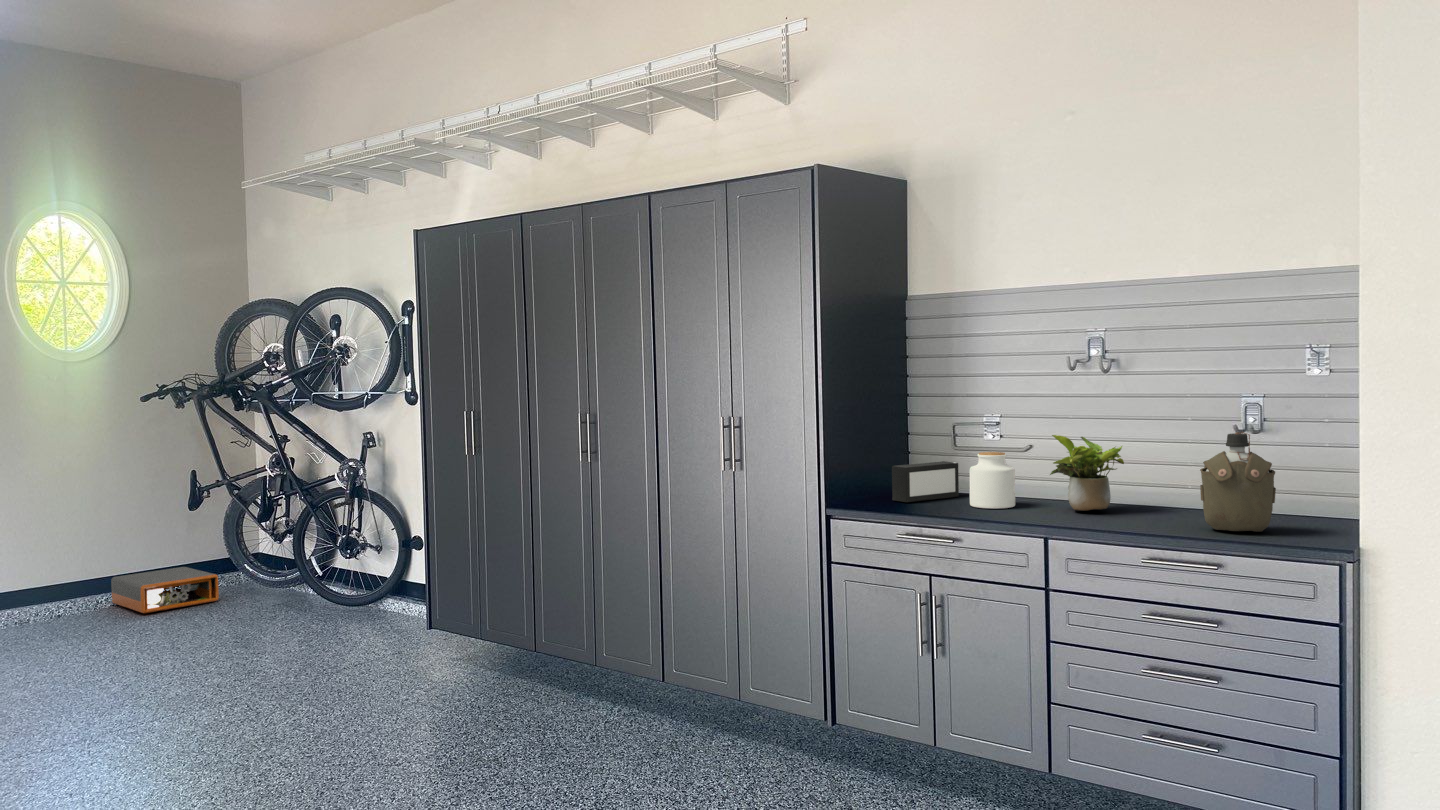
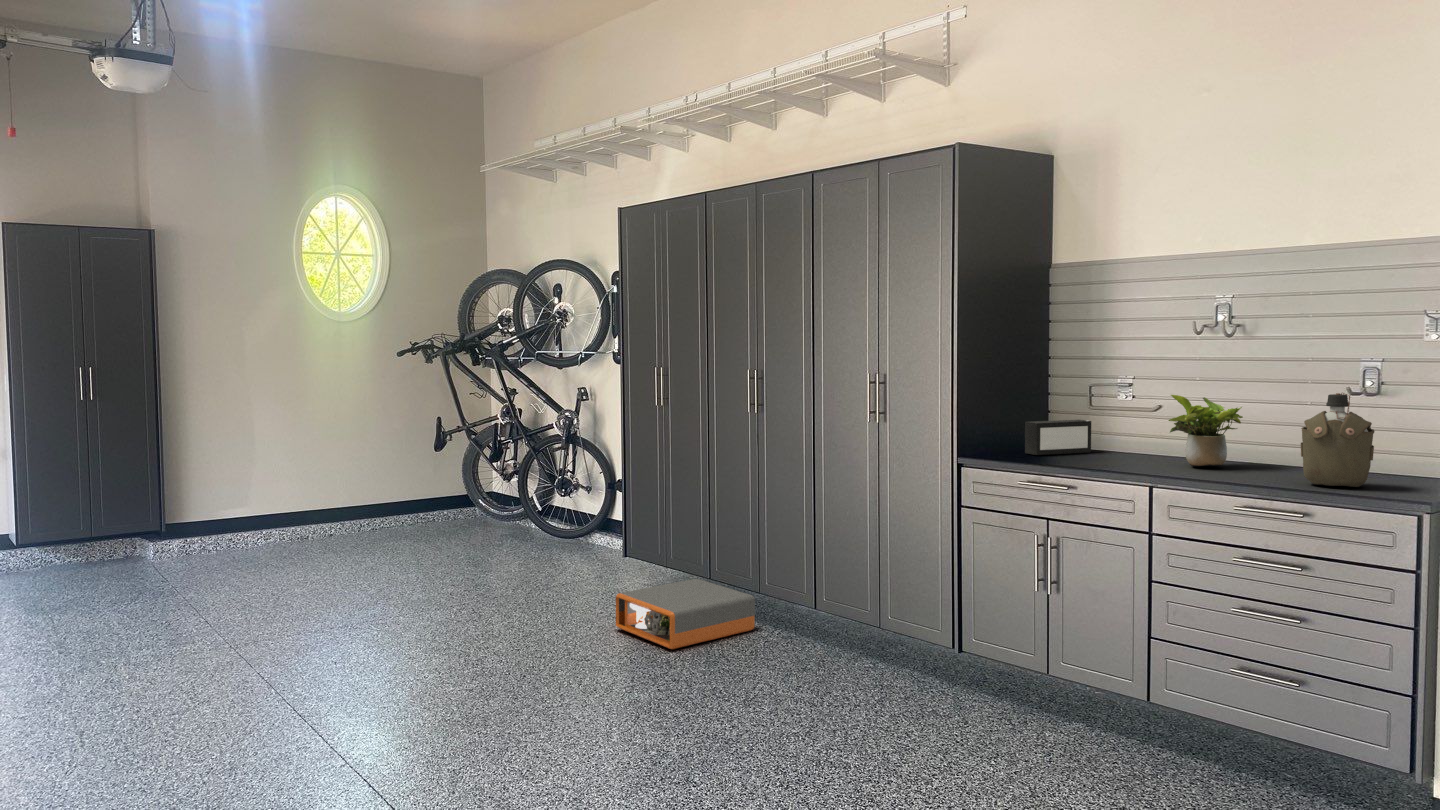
jar: present [970,452,1015,509] -> none [1095,410,1139,462]
storage box: present [111,567,219,613] -> present [616,579,755,649]

